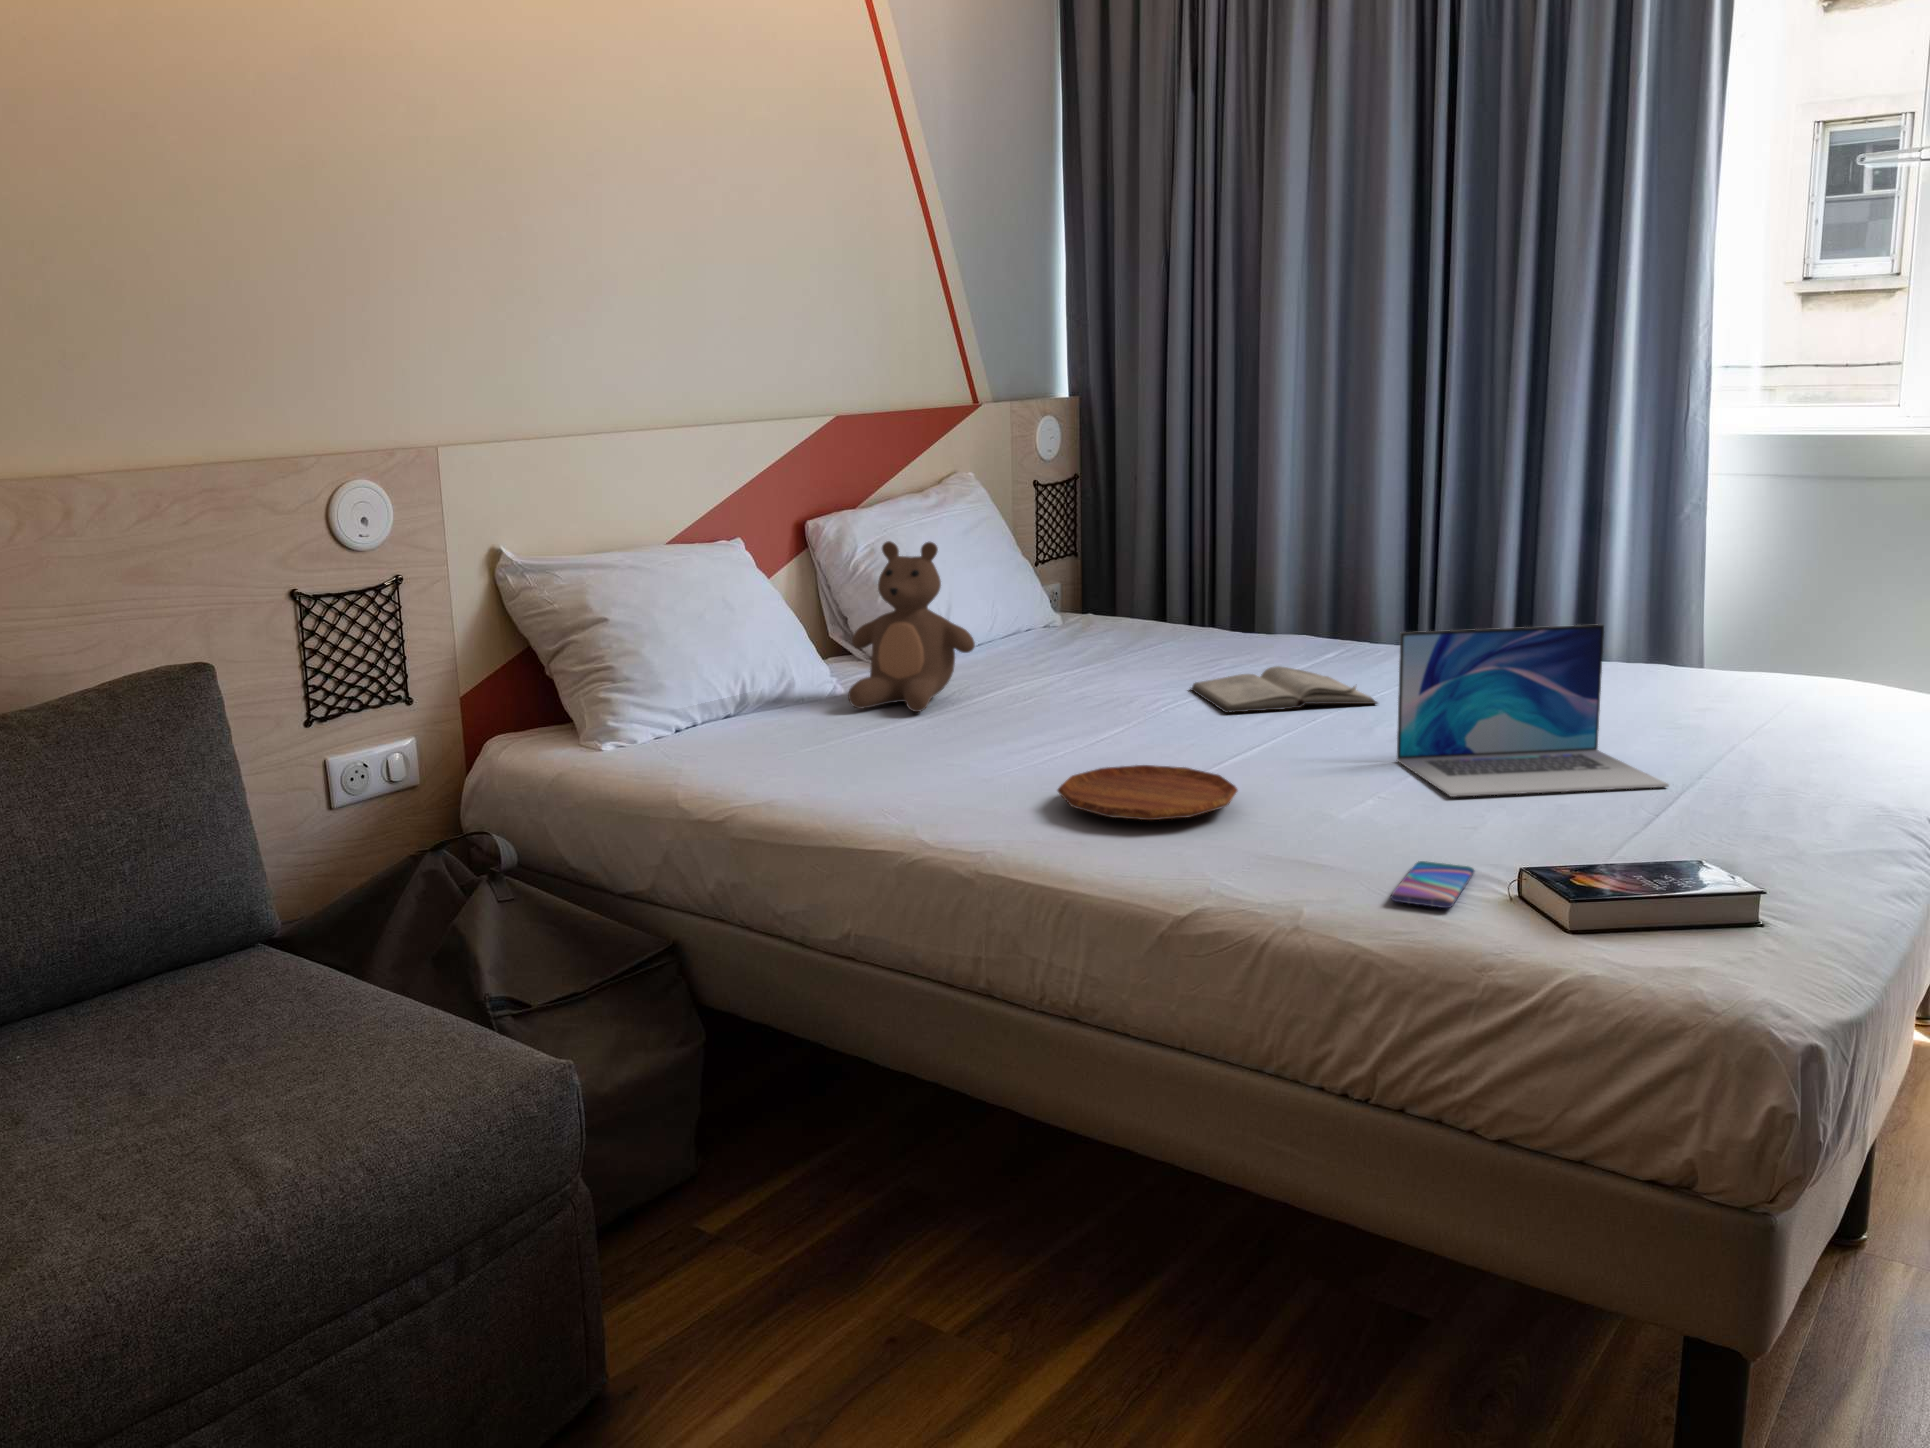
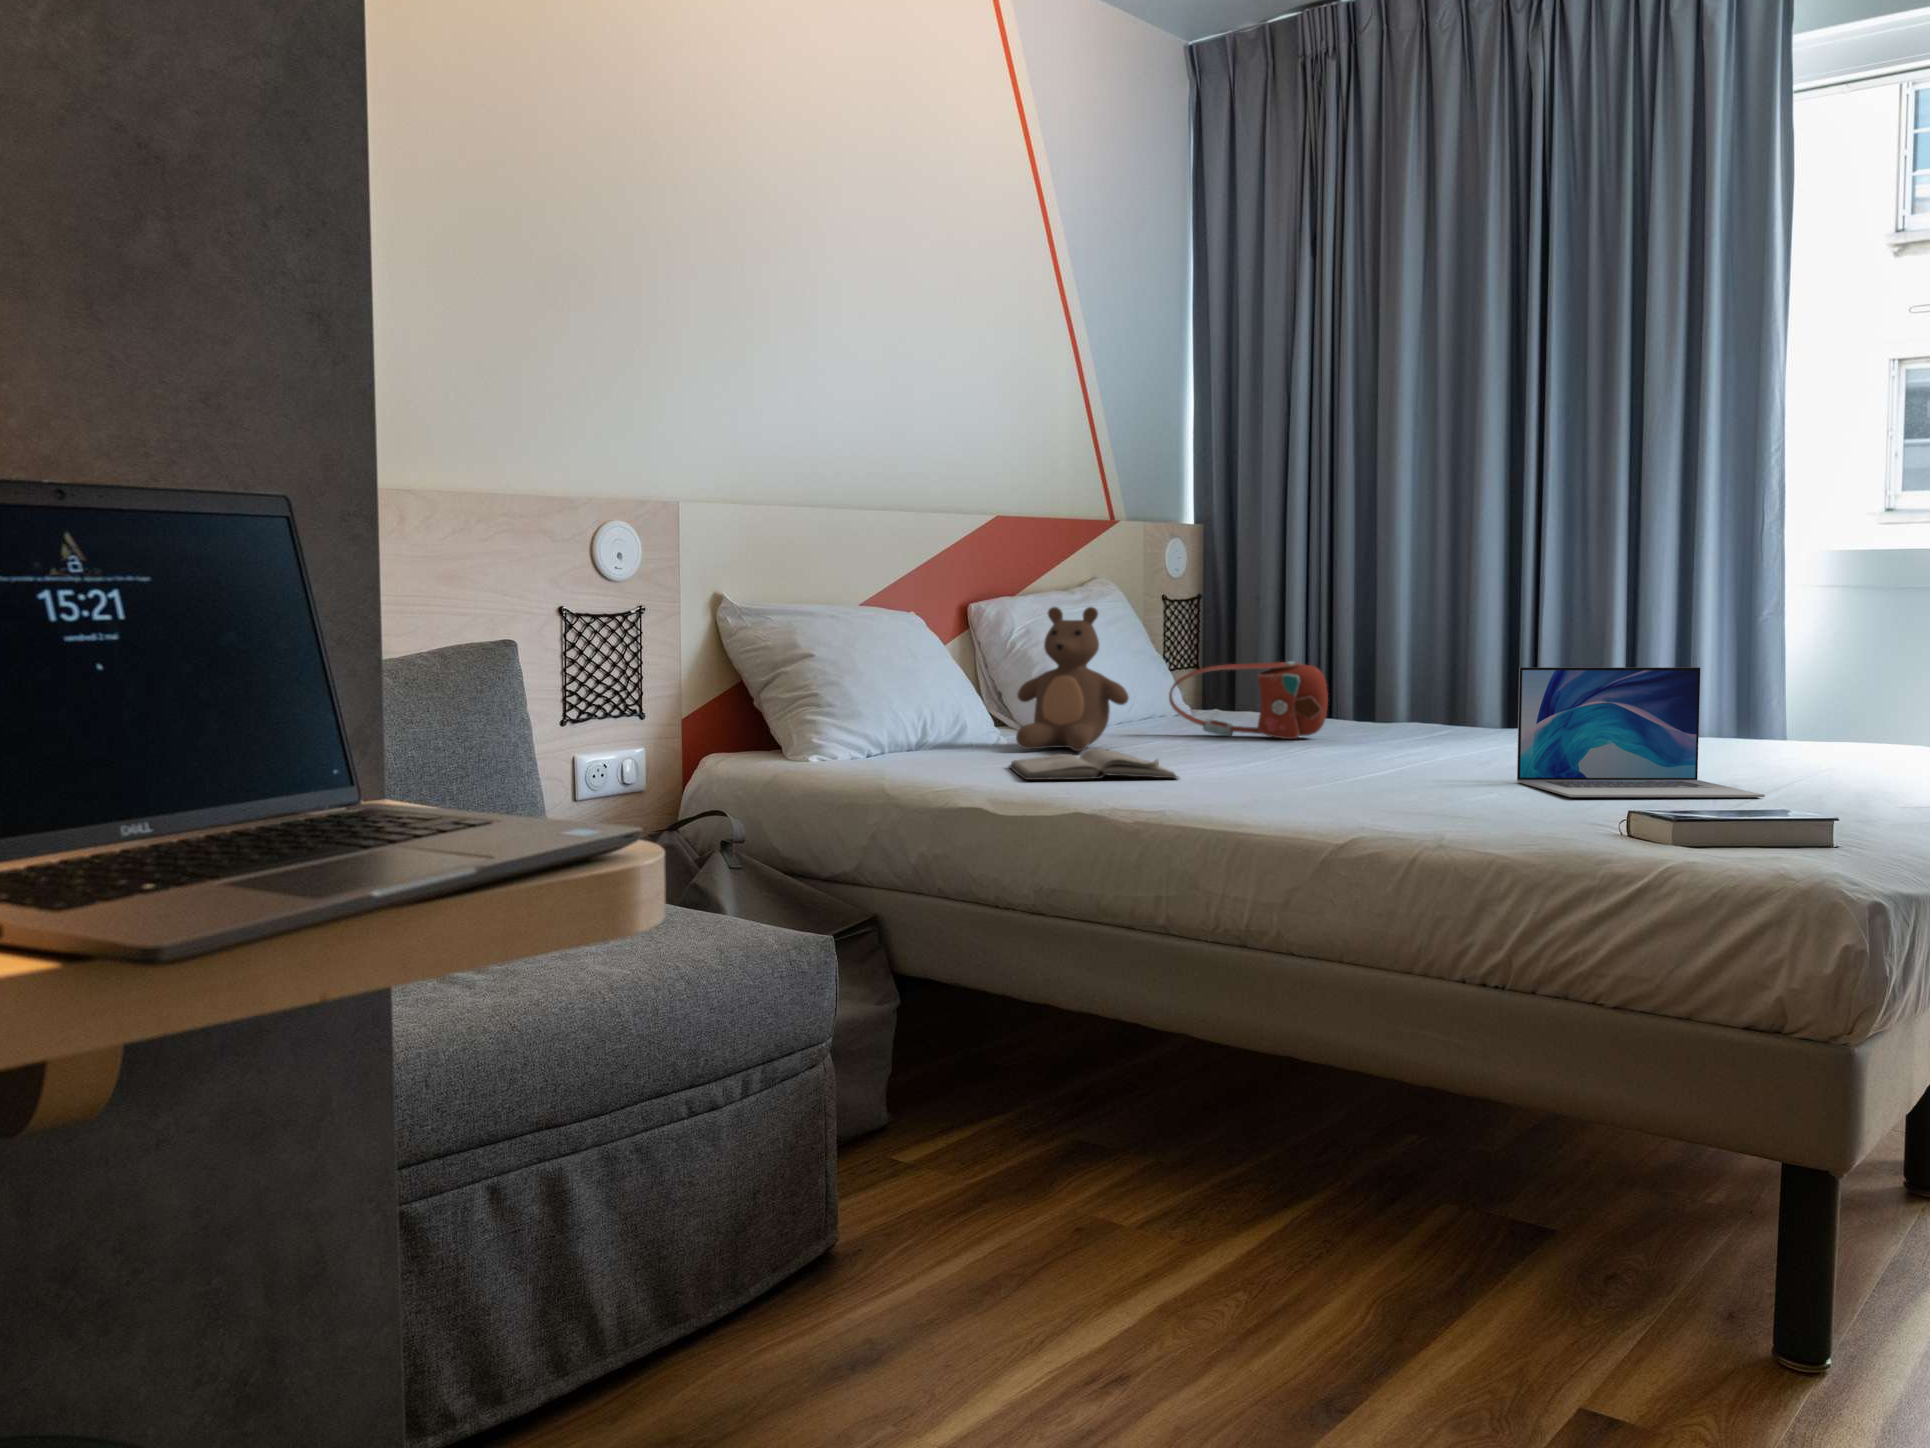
handbag: none [1027,586,1201,674] -> present [1169,661,1328,739]
diary: present [1191,666,1378,713] -> present [1009,748,1178,780]
tray: present [1057,765,1238,820] -> none [1222,771,1382,800]
smartphone: present [1391,861,1474,908] -> none [1528,822,1599,843]

